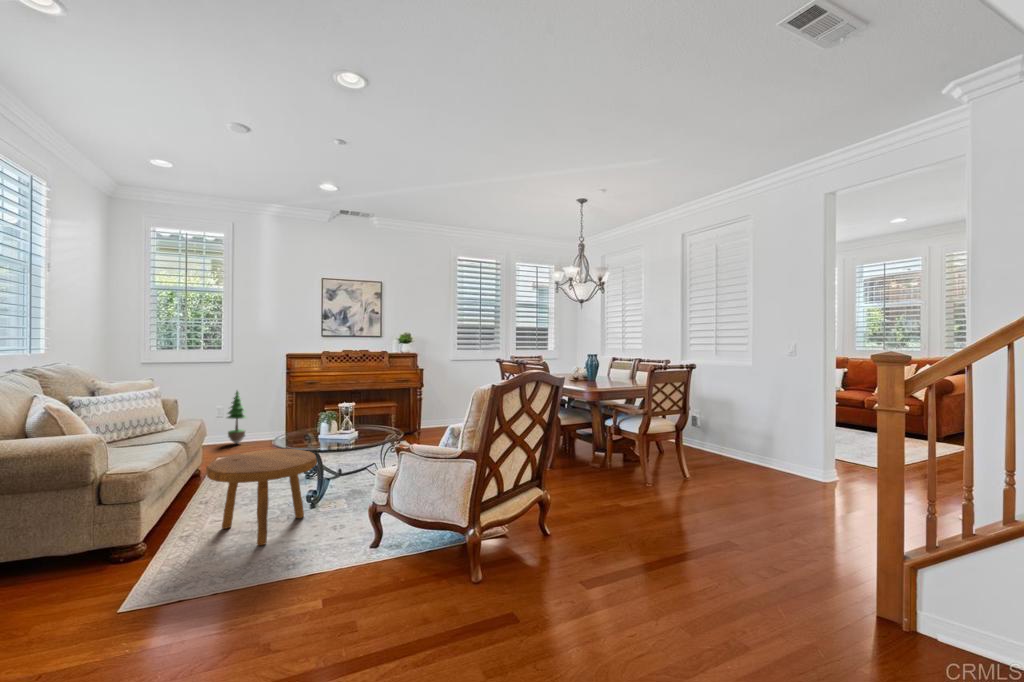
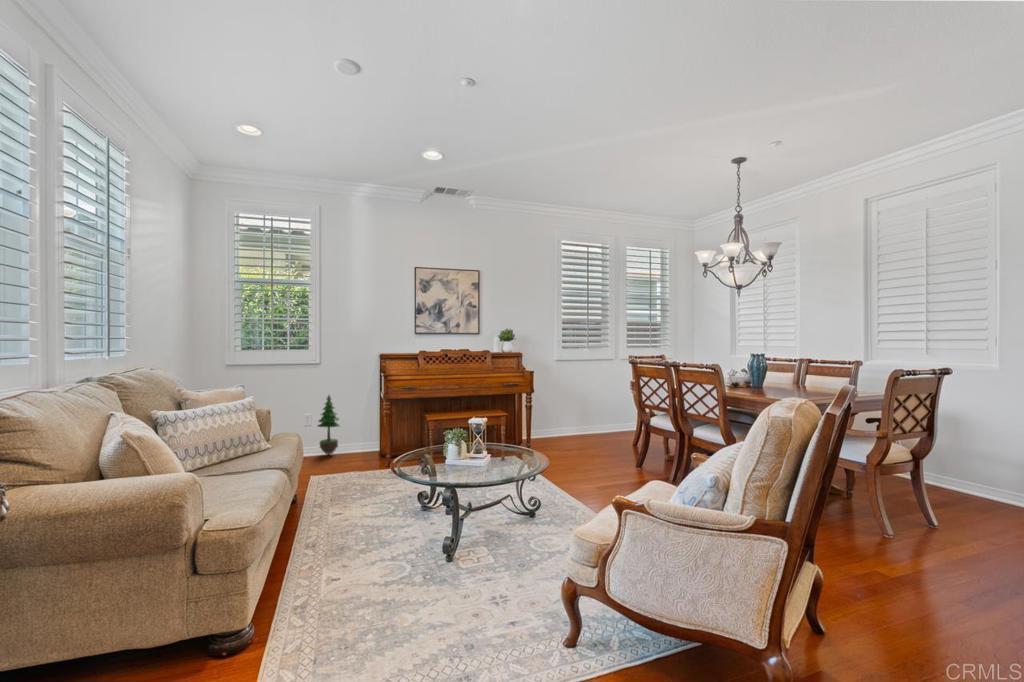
footstool: present [206,449,317,546] -> none [328,482,466,632]

